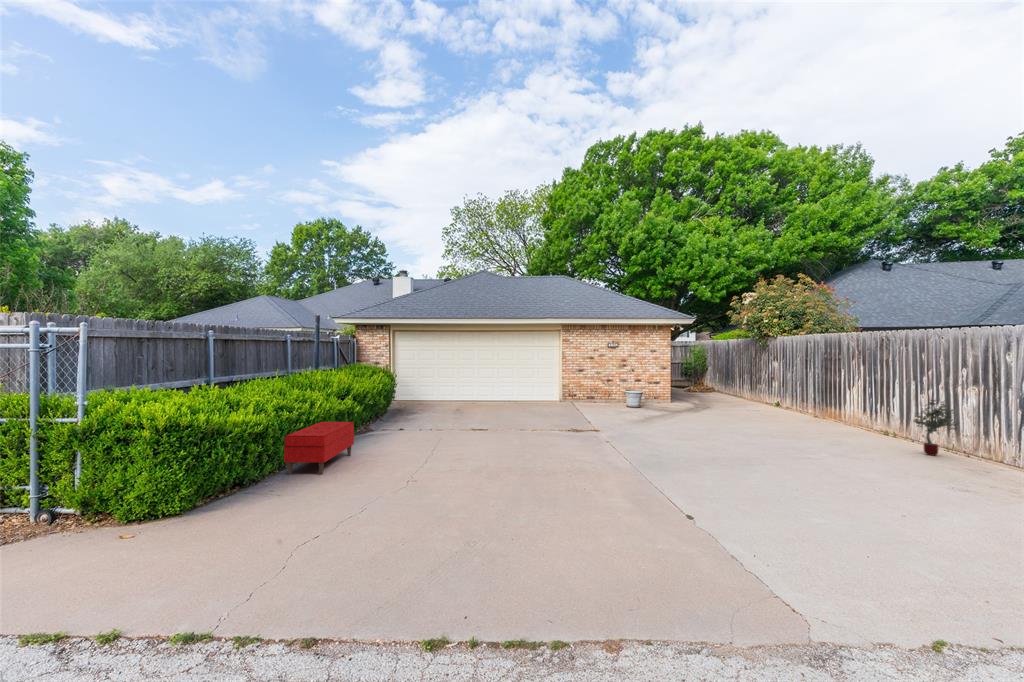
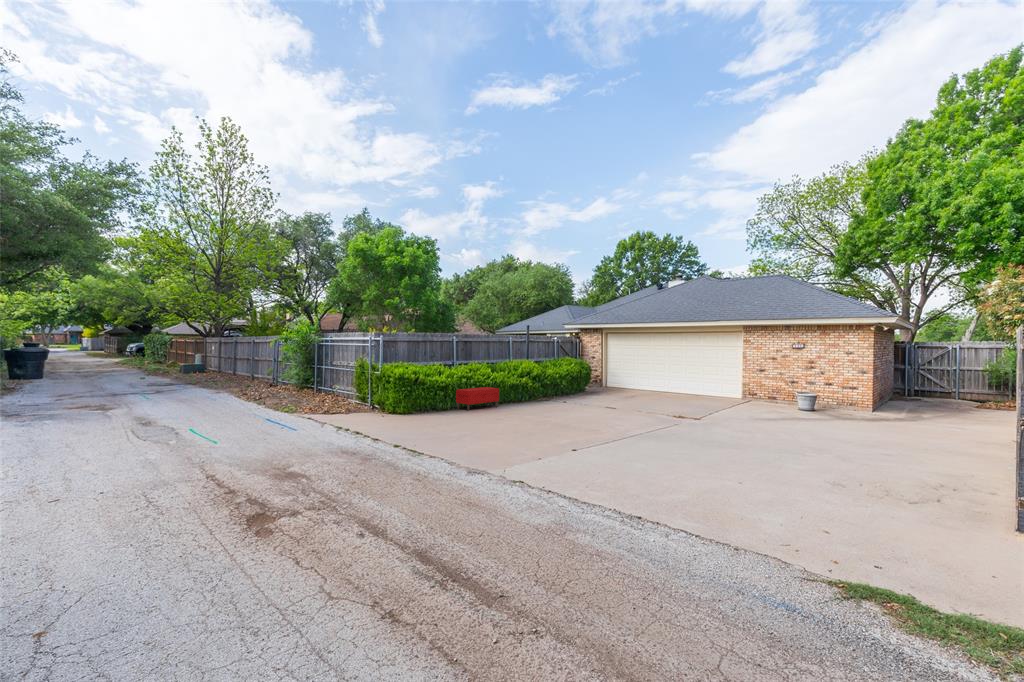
potted tree: present [913,400,958,455] -> none [951,411,1002,477]

